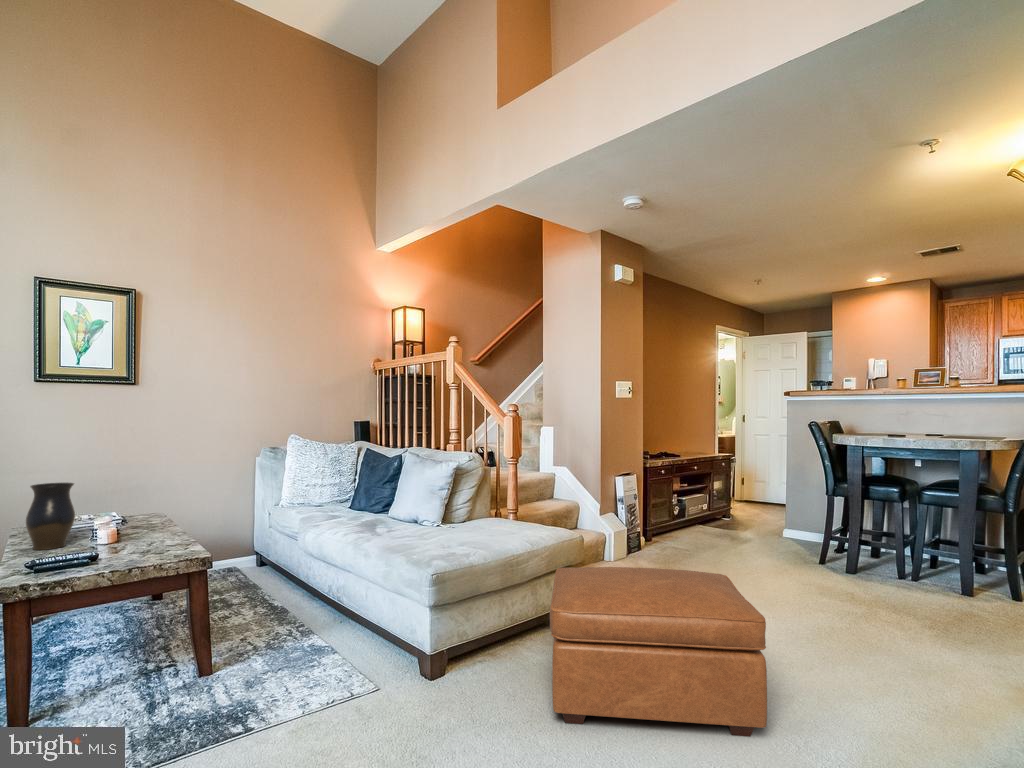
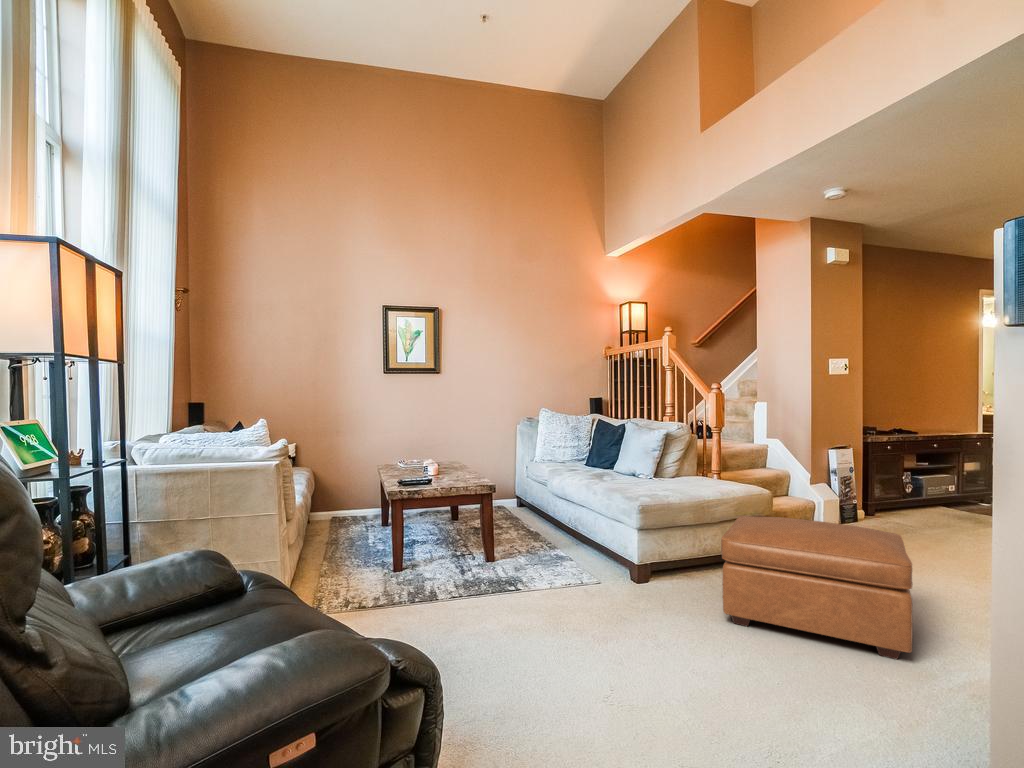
vase: present [26,483,75,550] -> none [394,436,417,476]

